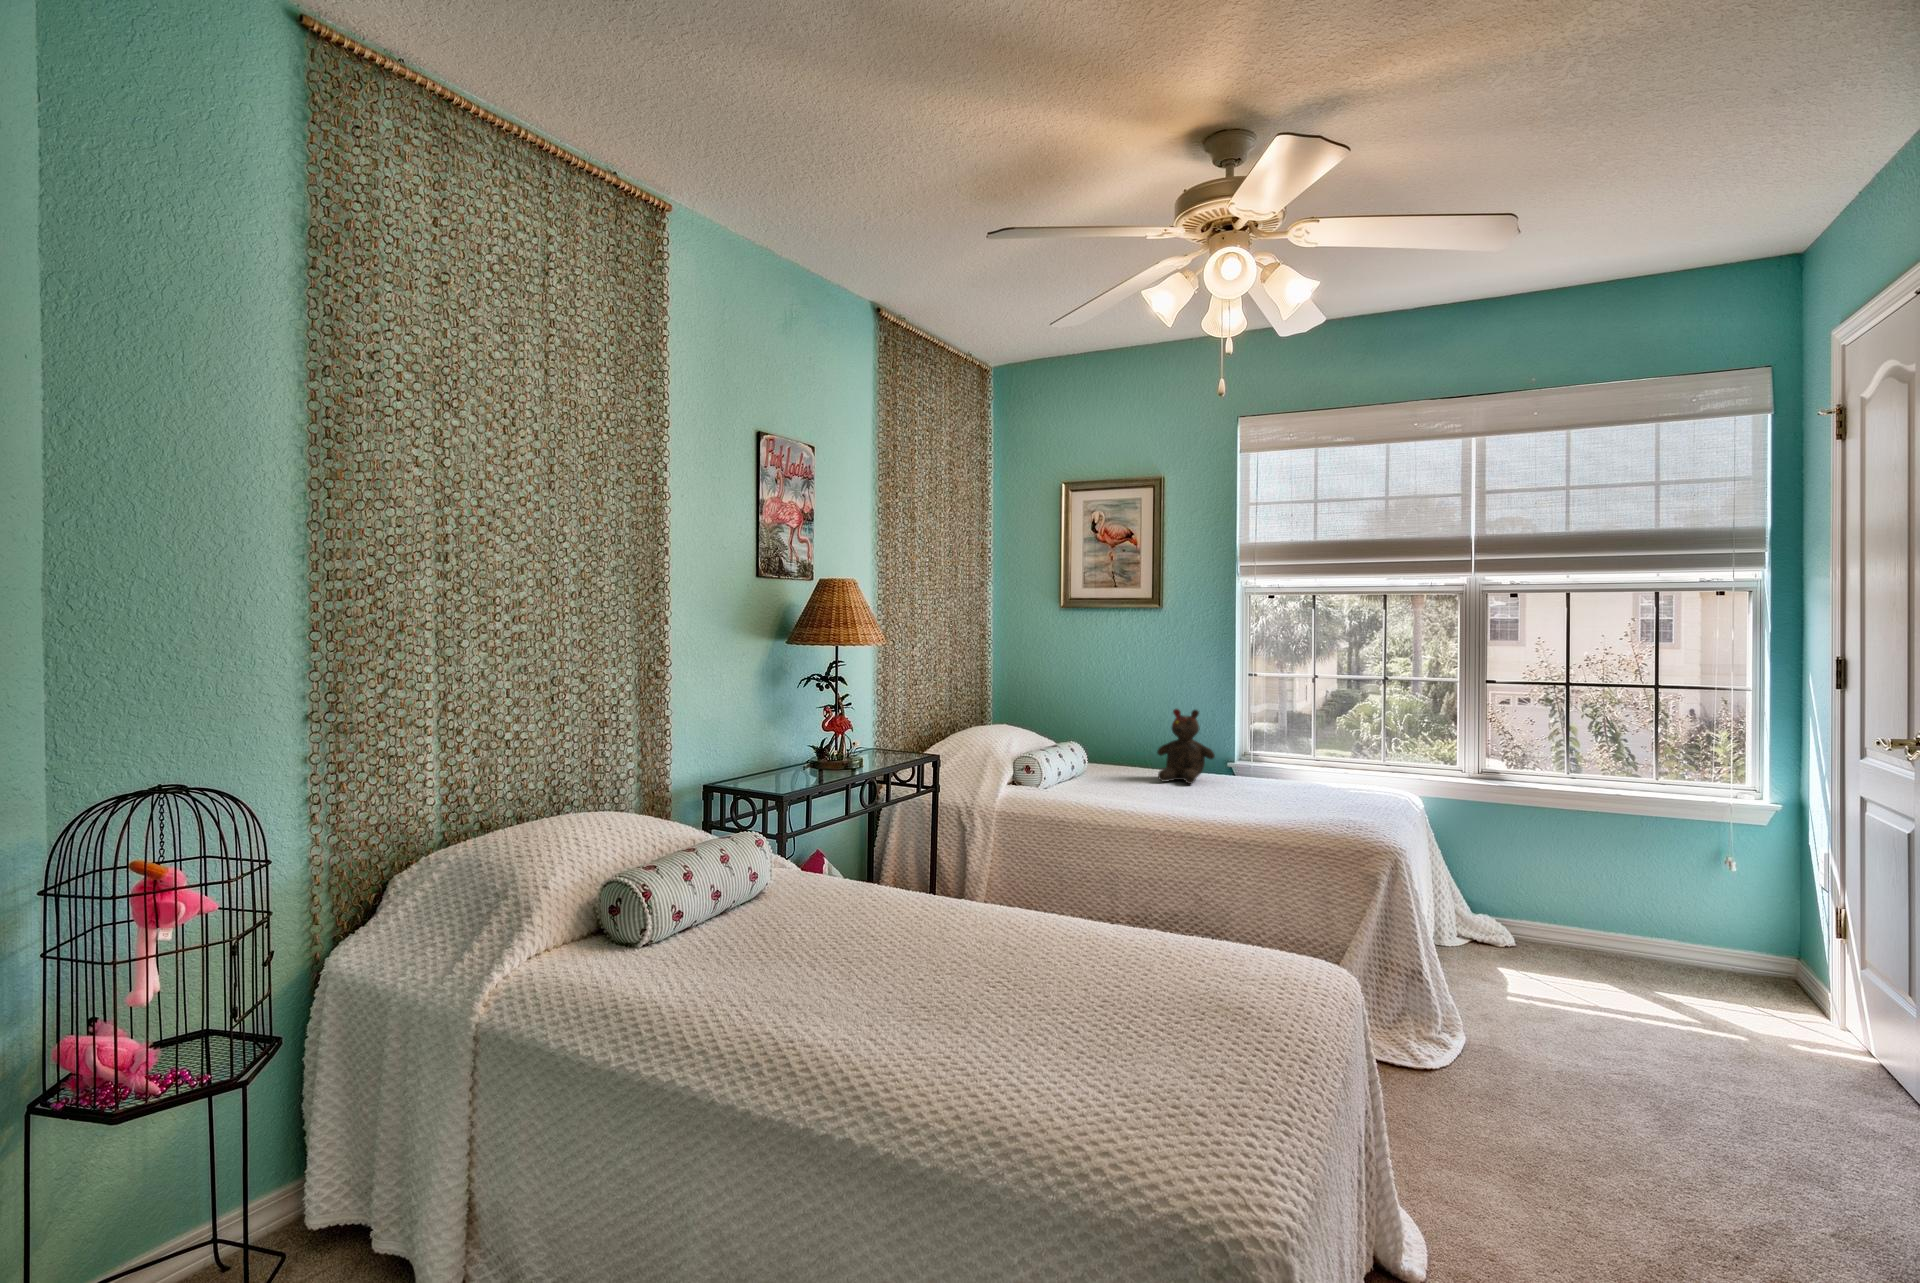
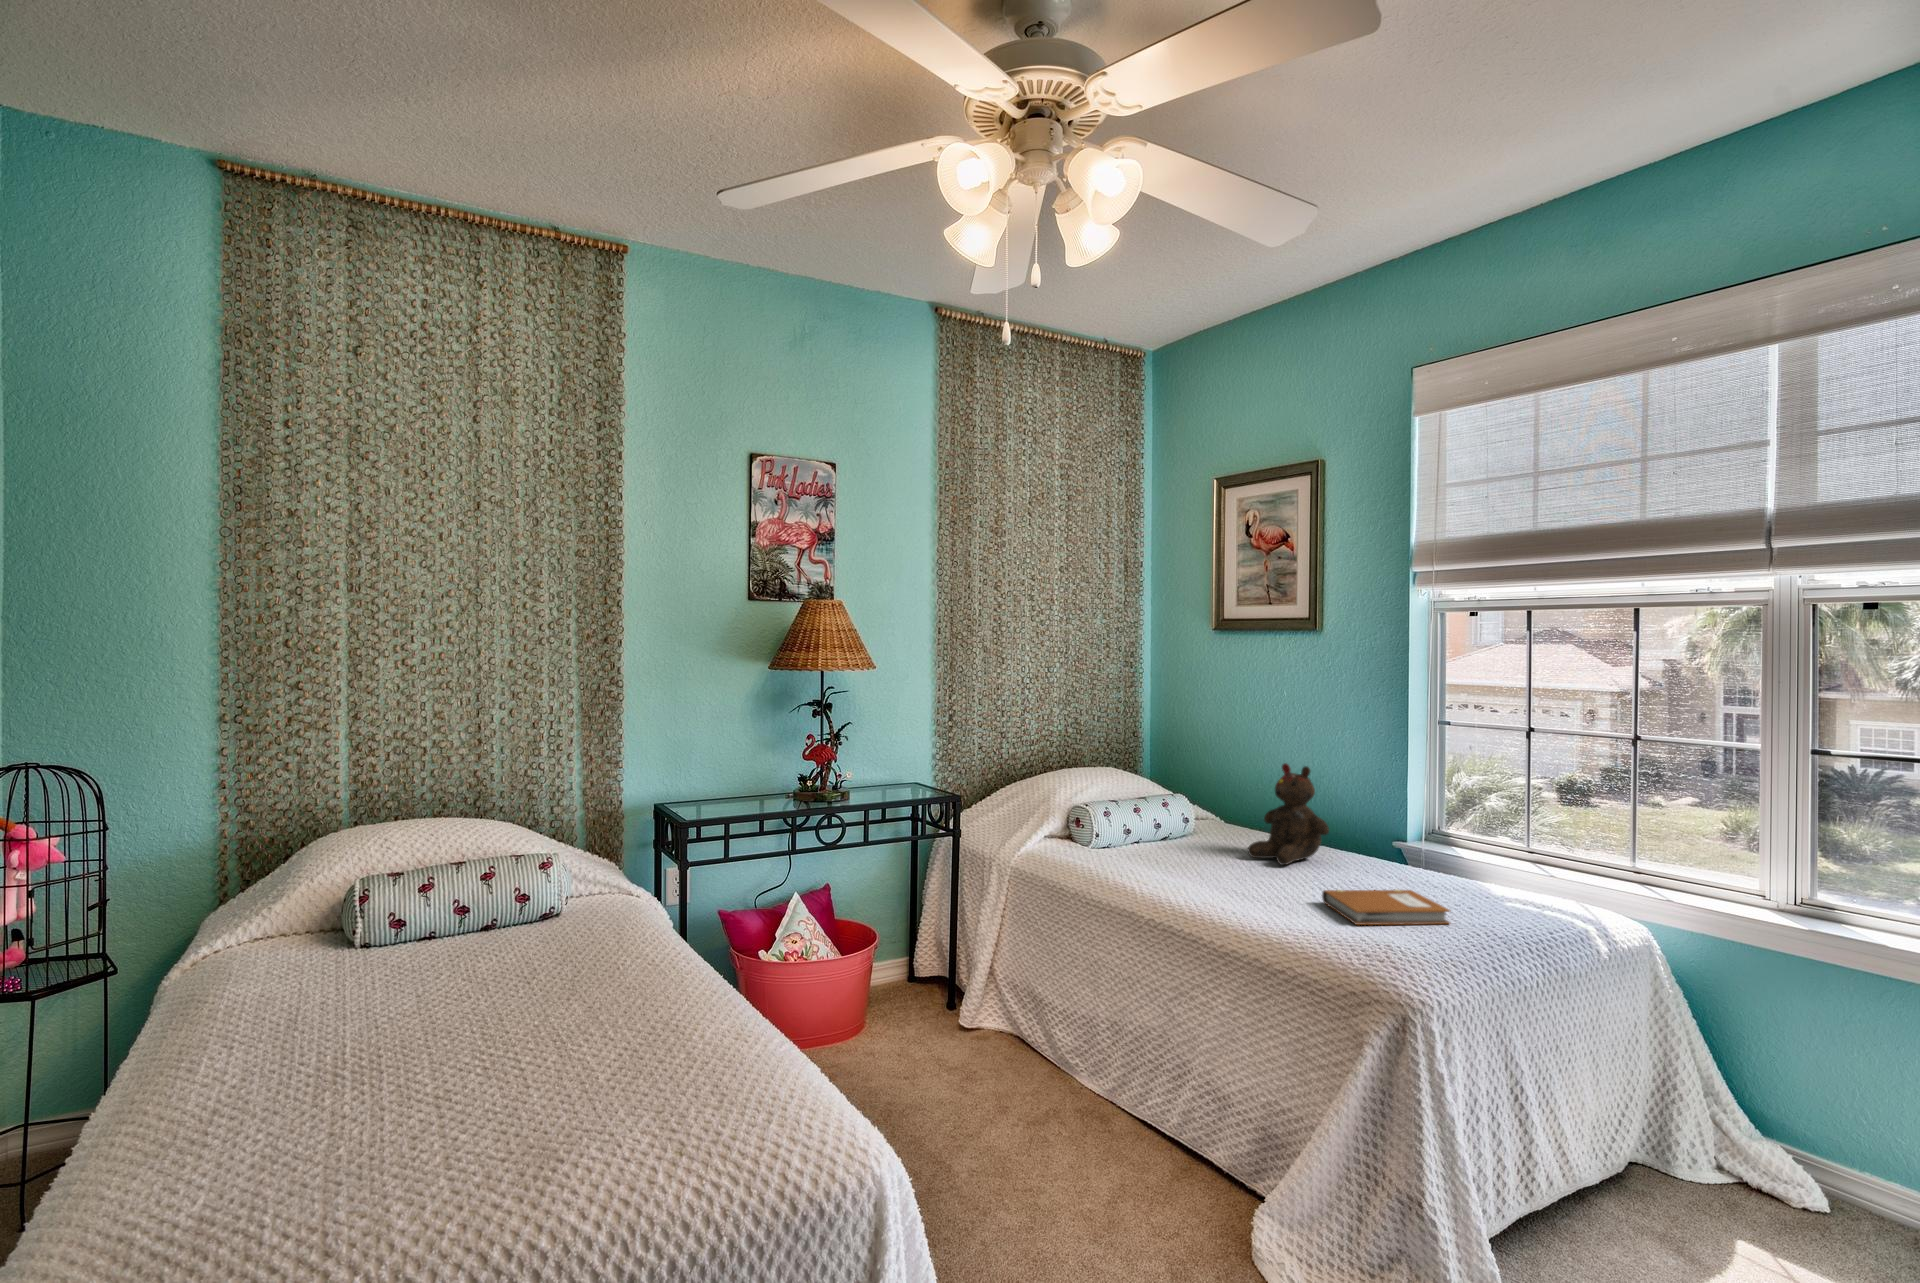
notebook: none [1260,788,1347,812] -> present [1322,890,1450,925]

